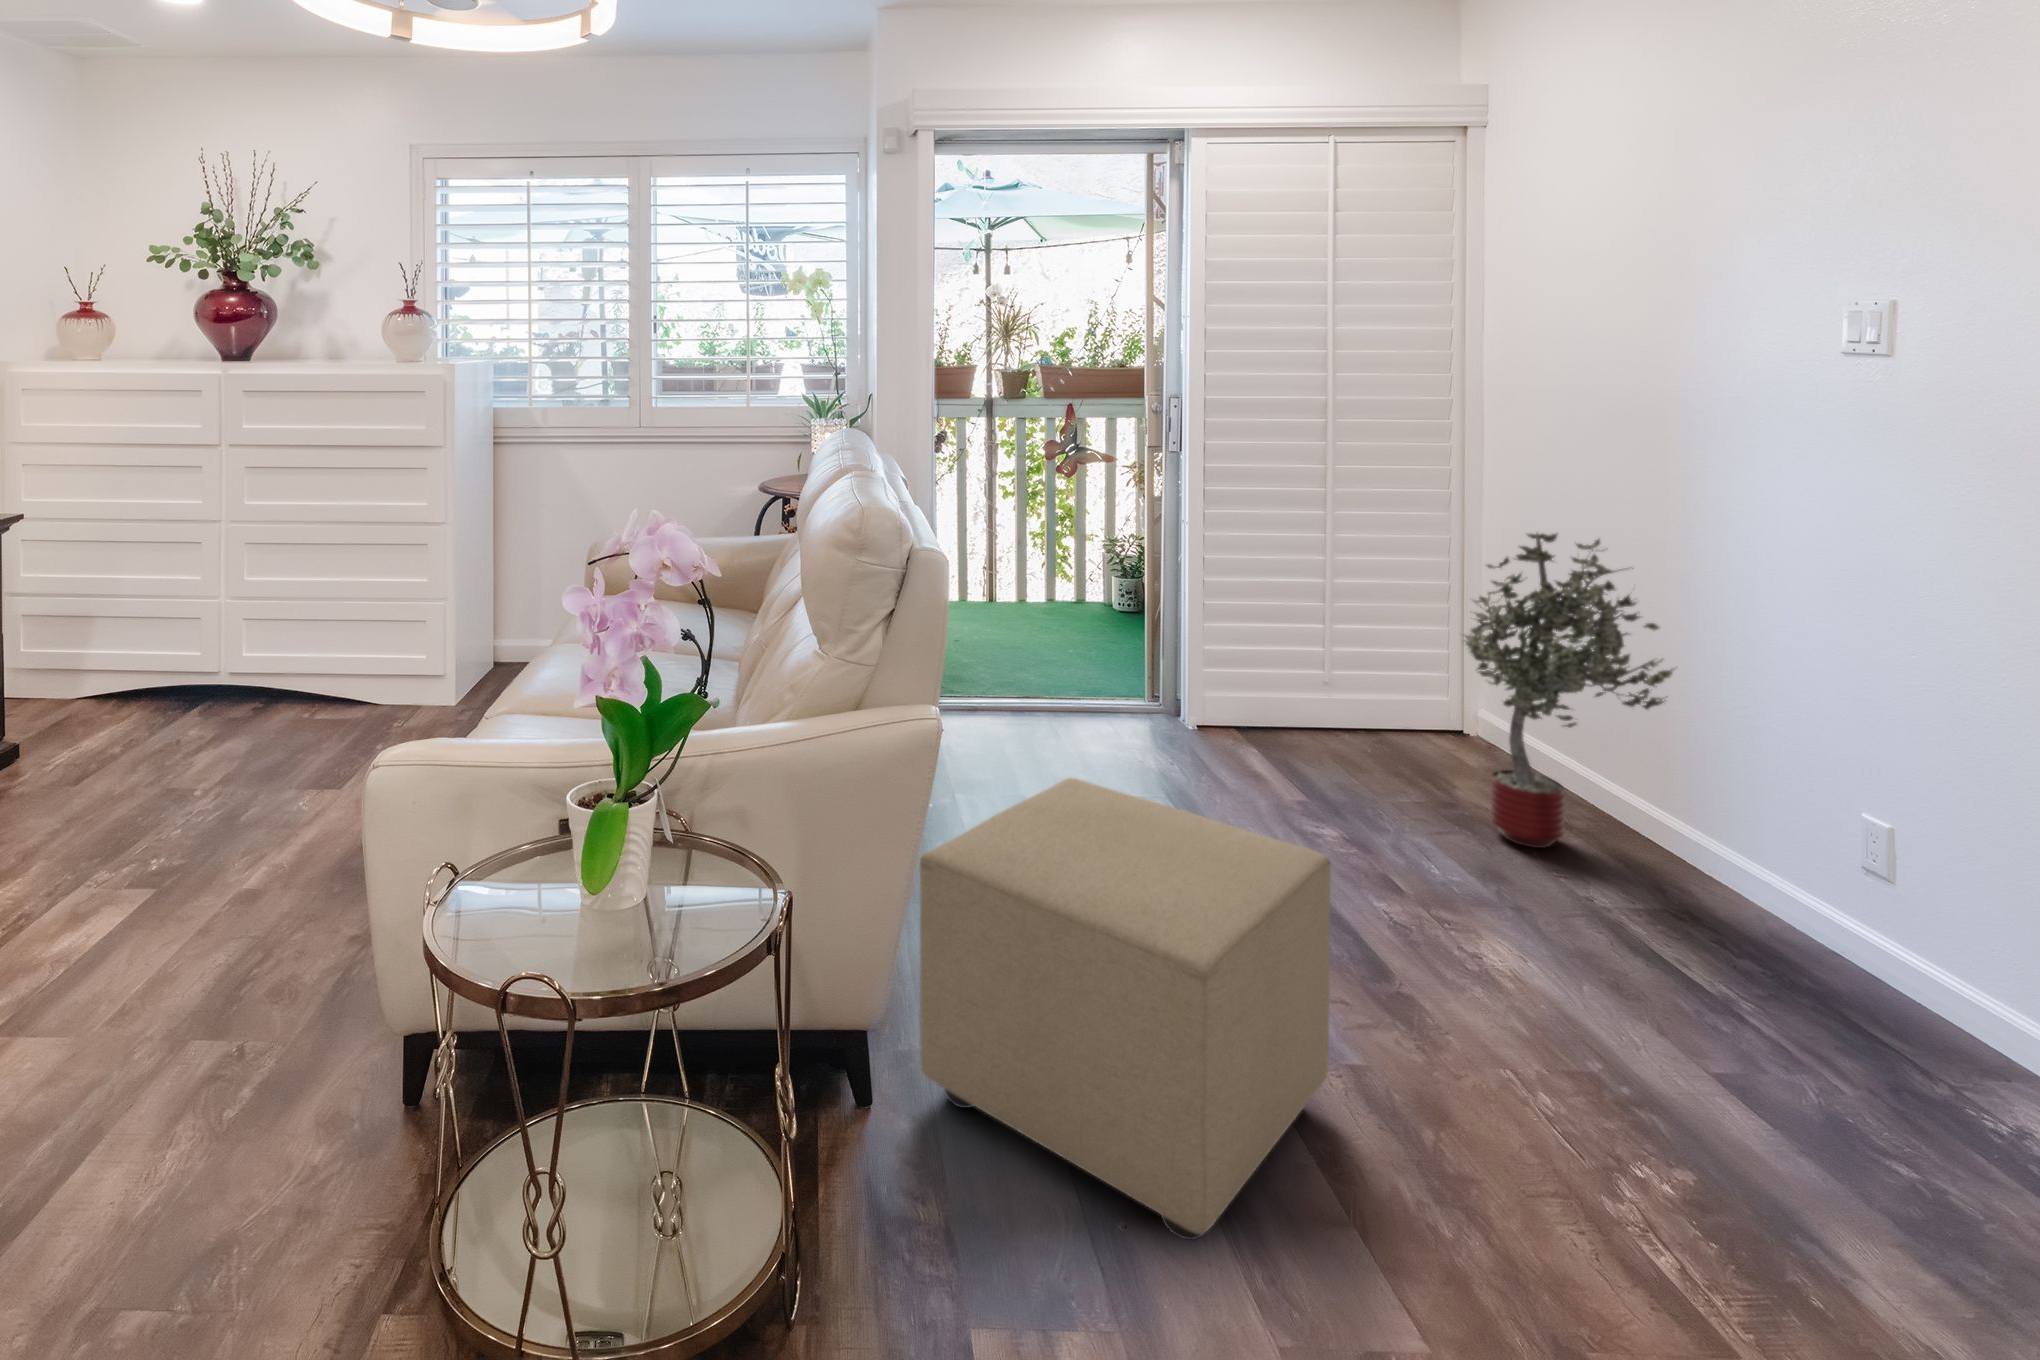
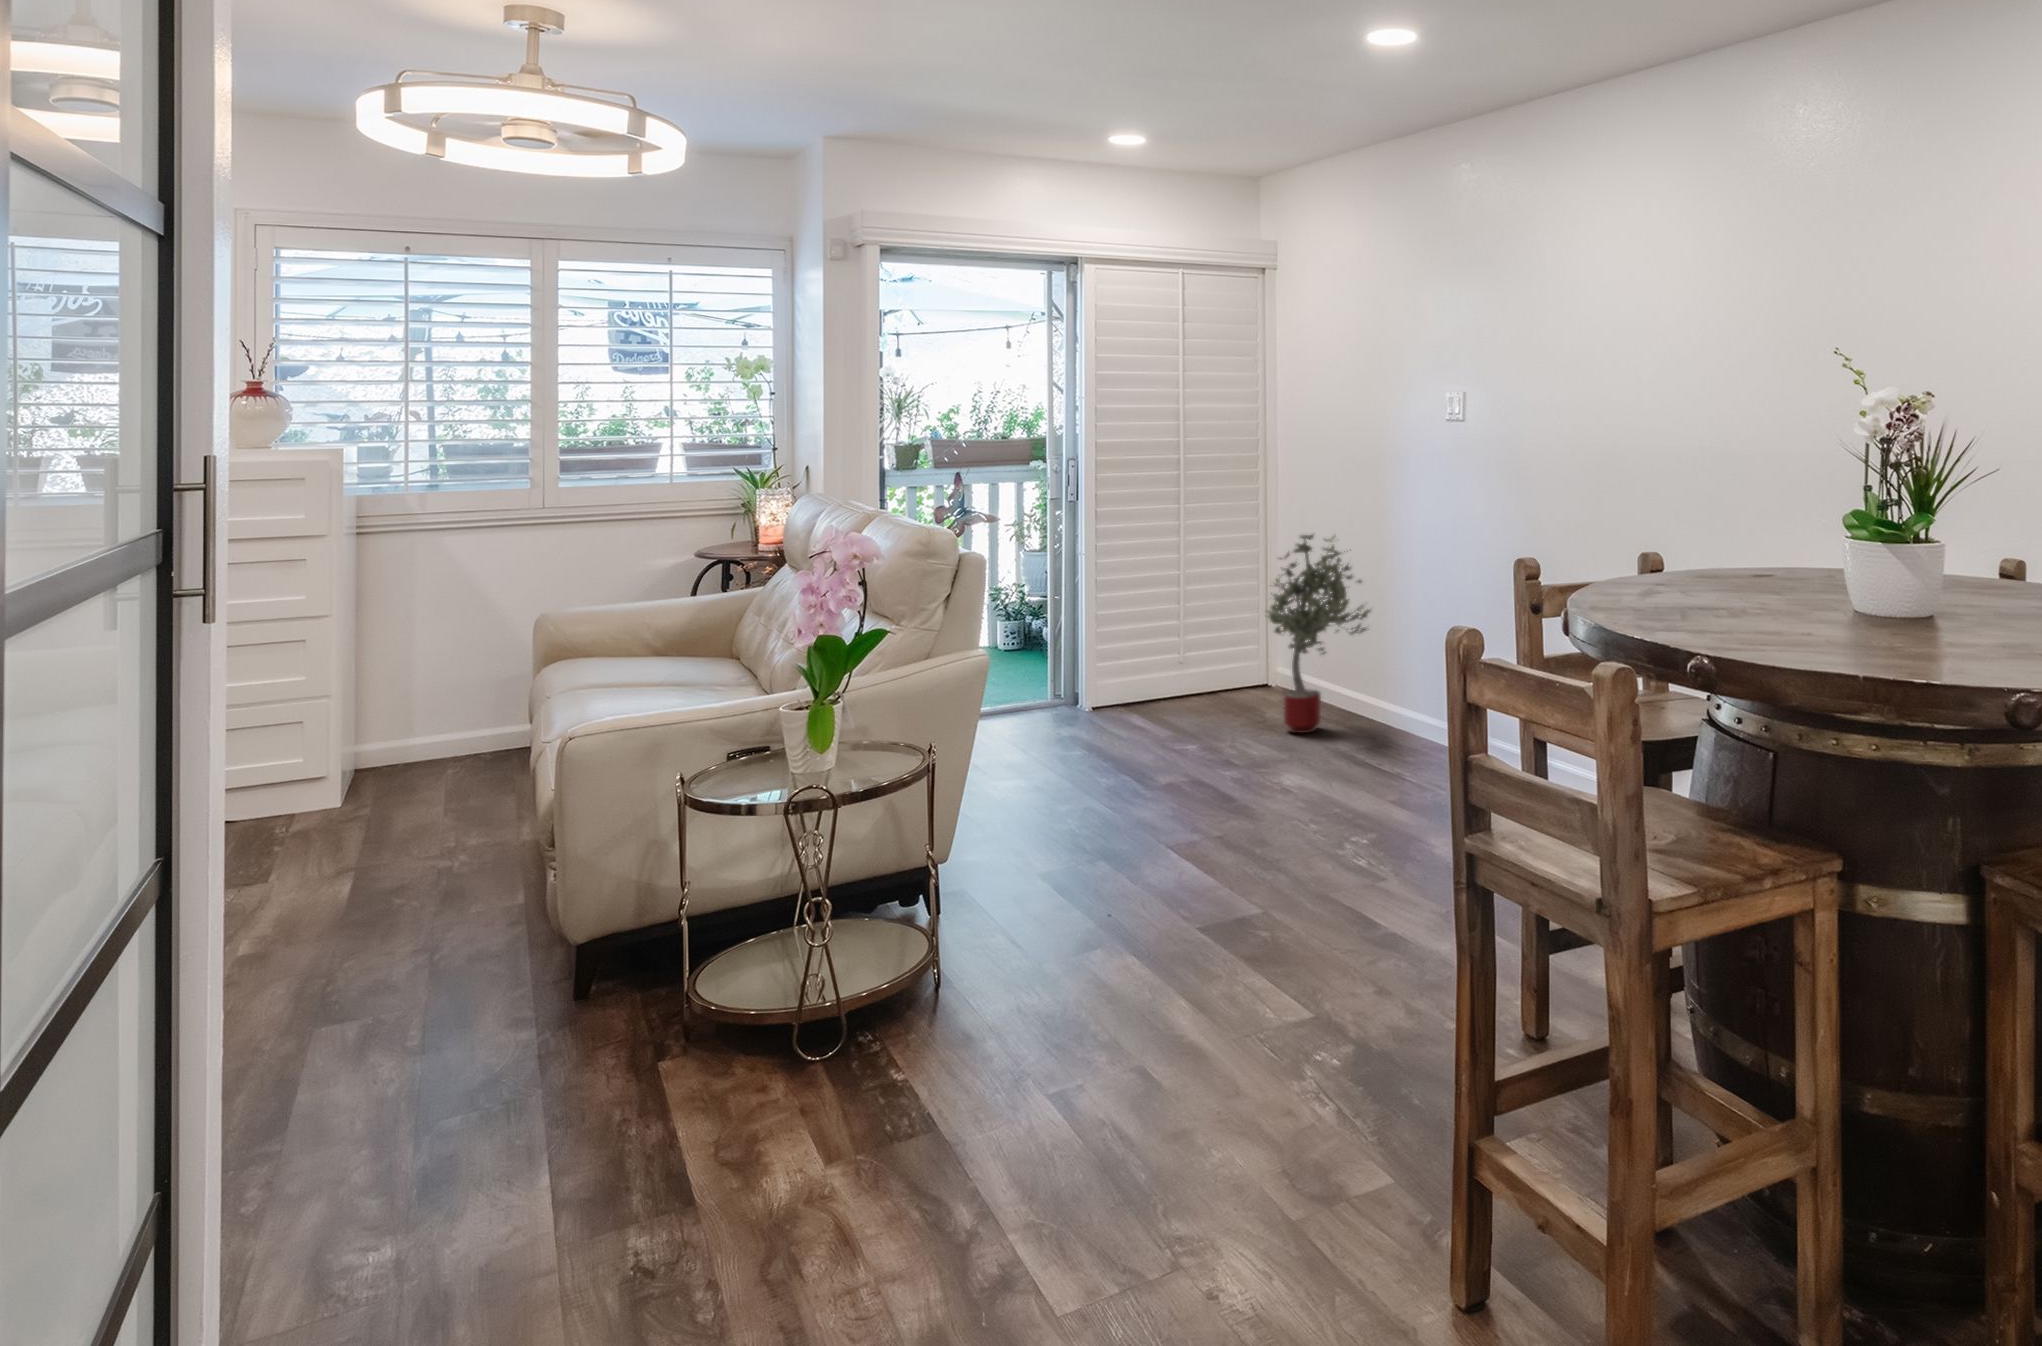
ottoman: present [920,778,1331,1240] -> none [988,702,1208,894]

